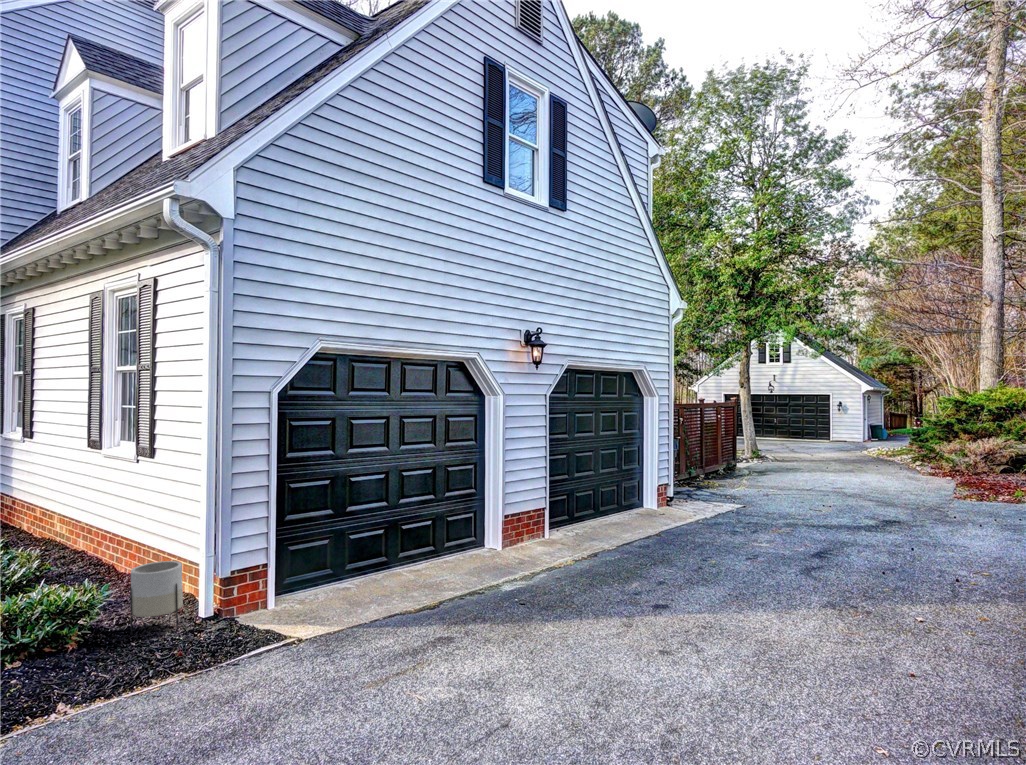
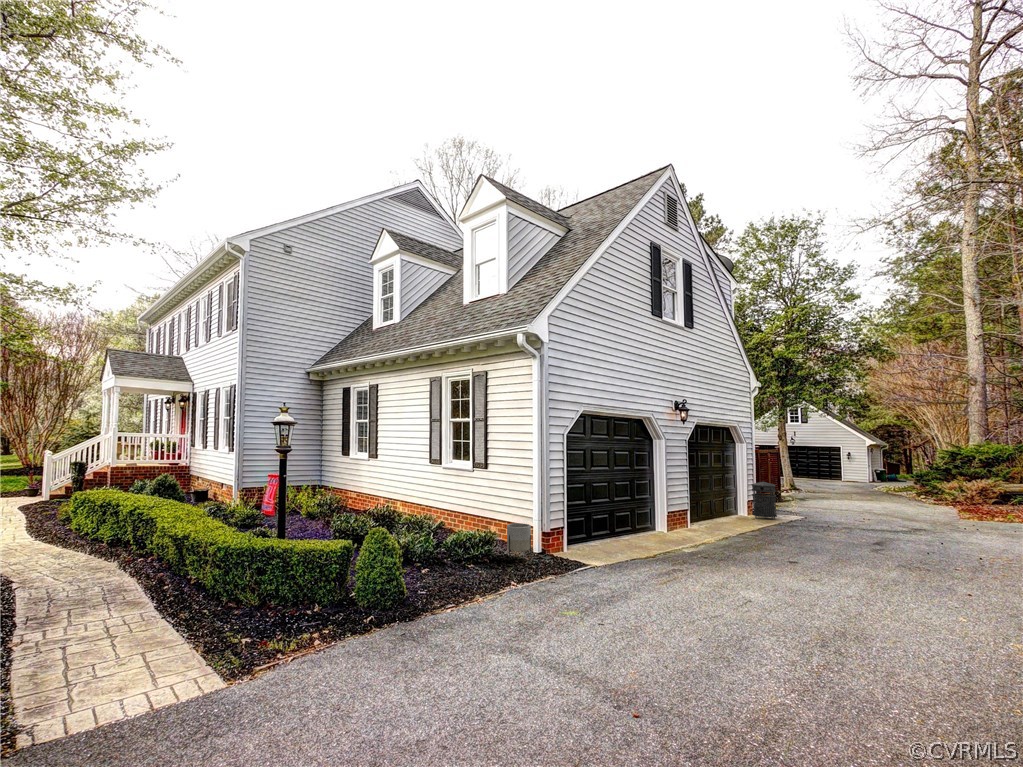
trash can: none [666,454,701,512] -> present [752,482,777,520]

